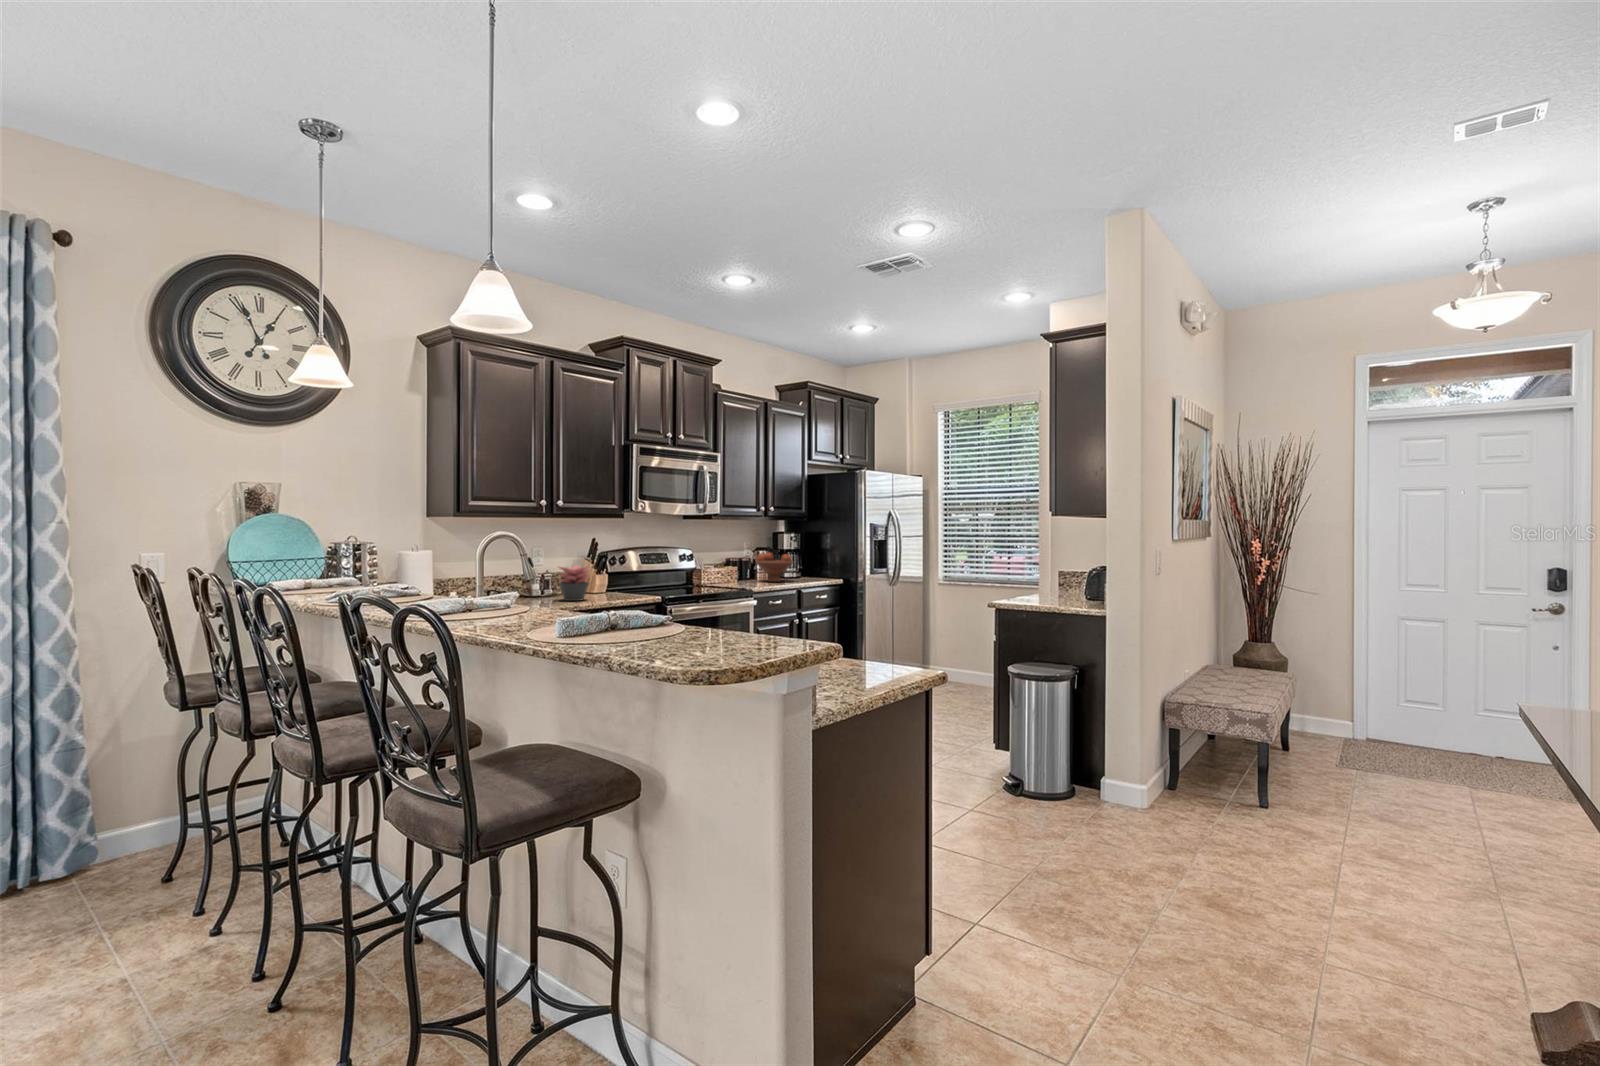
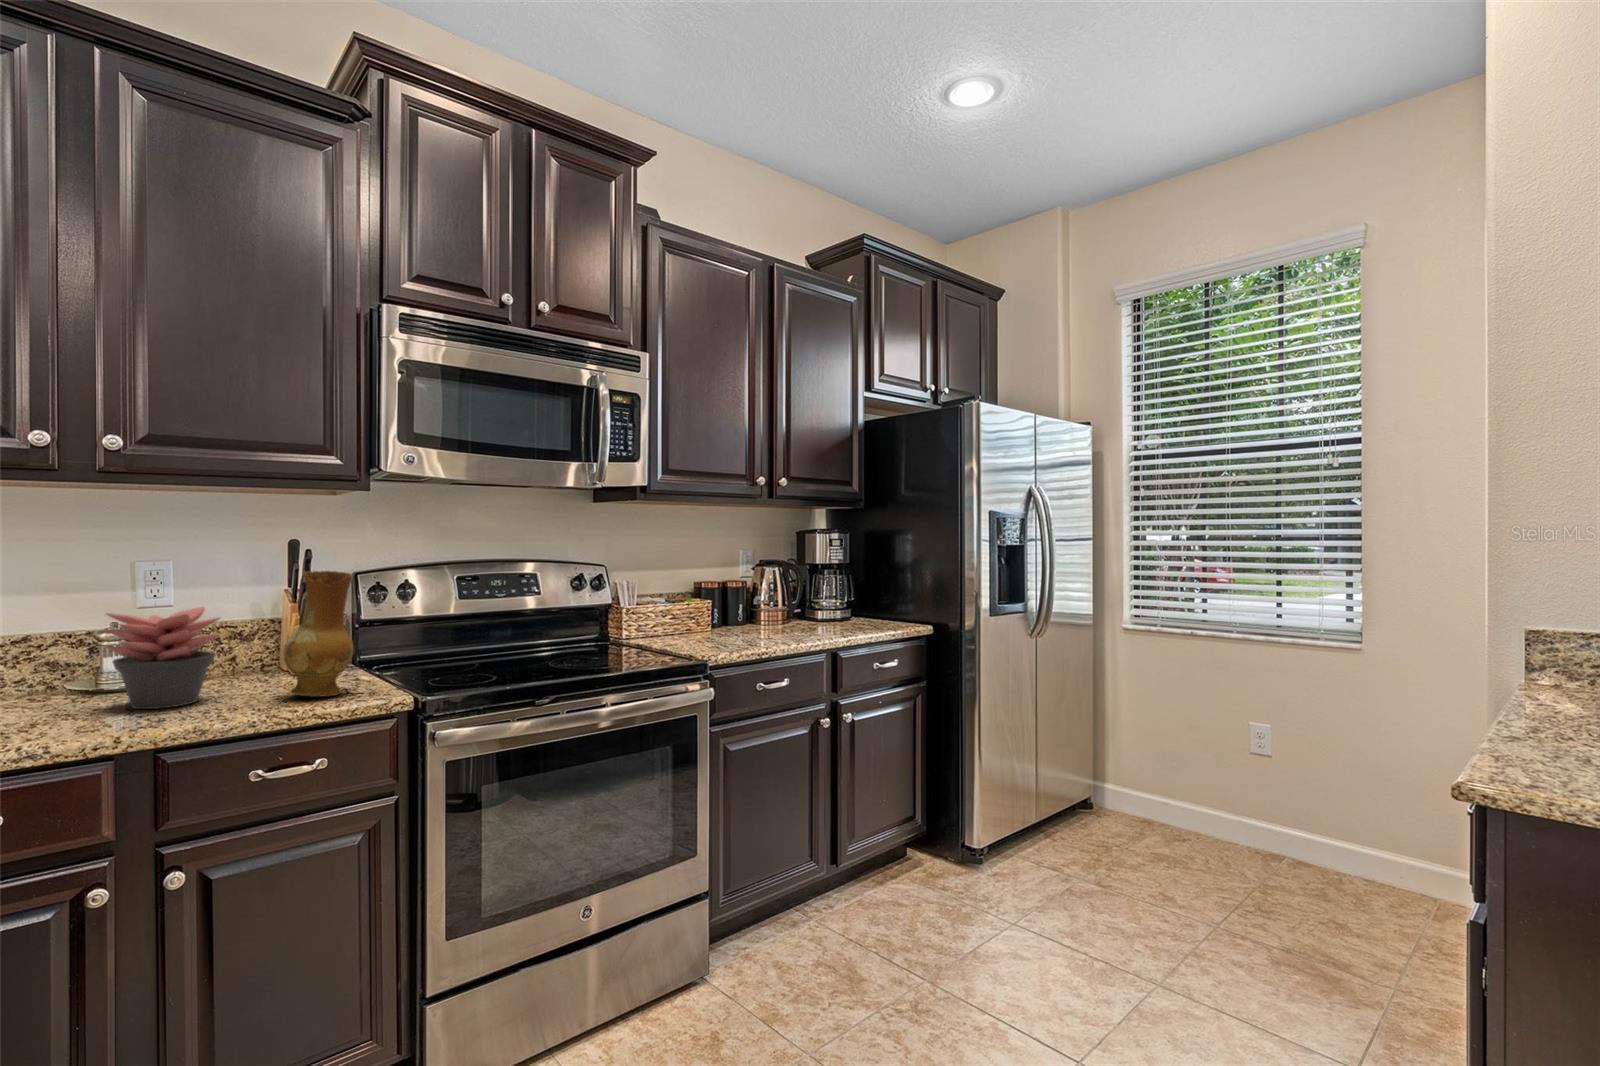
ceramic jug: none [612,551,636,598] -> present [283,571,354,697]
fruit bowl: present [756,552,793,582] -> none [751,570,829,630]

